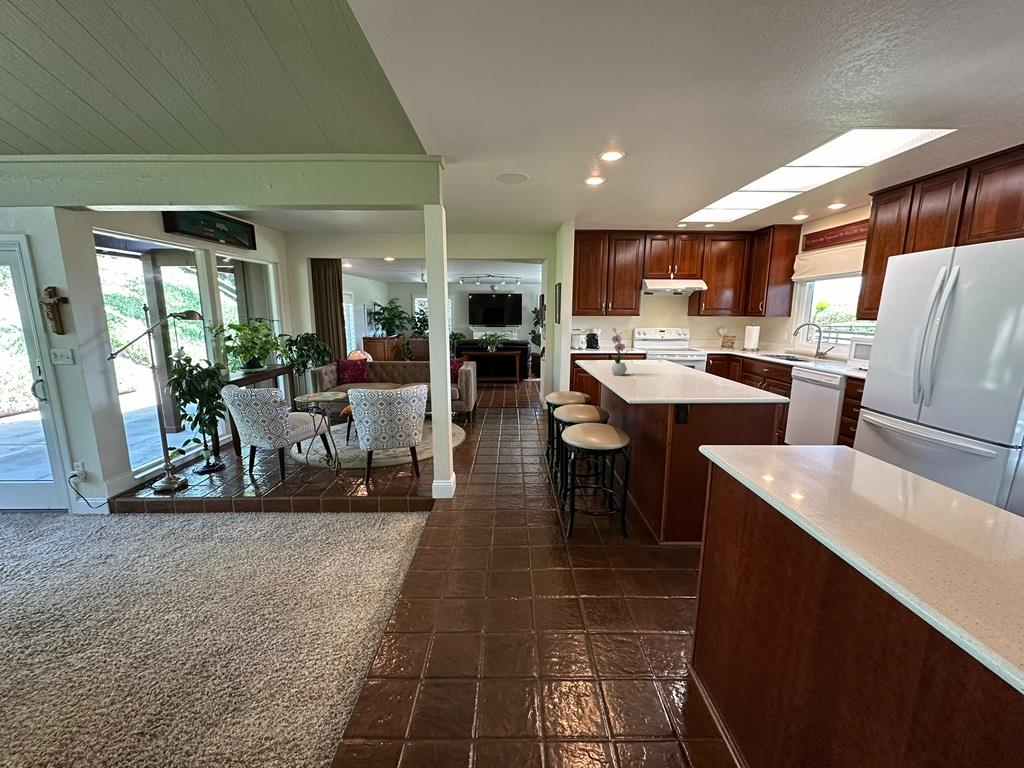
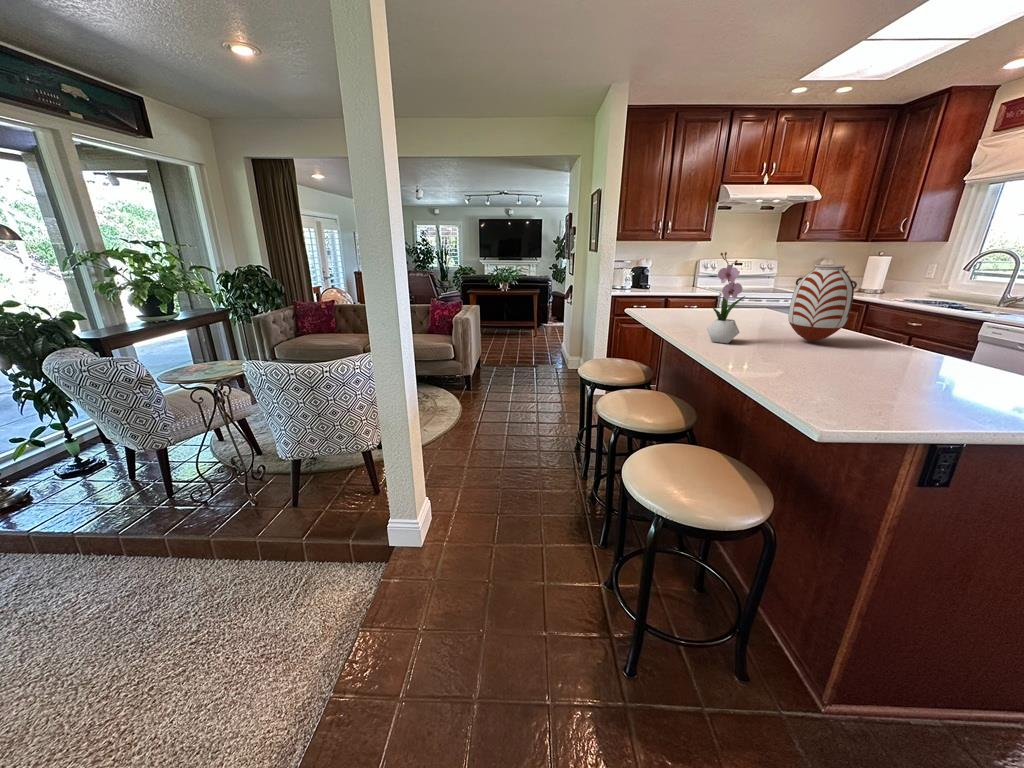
vase: none [653,334,681,375] -> present [788,265,857,342]

